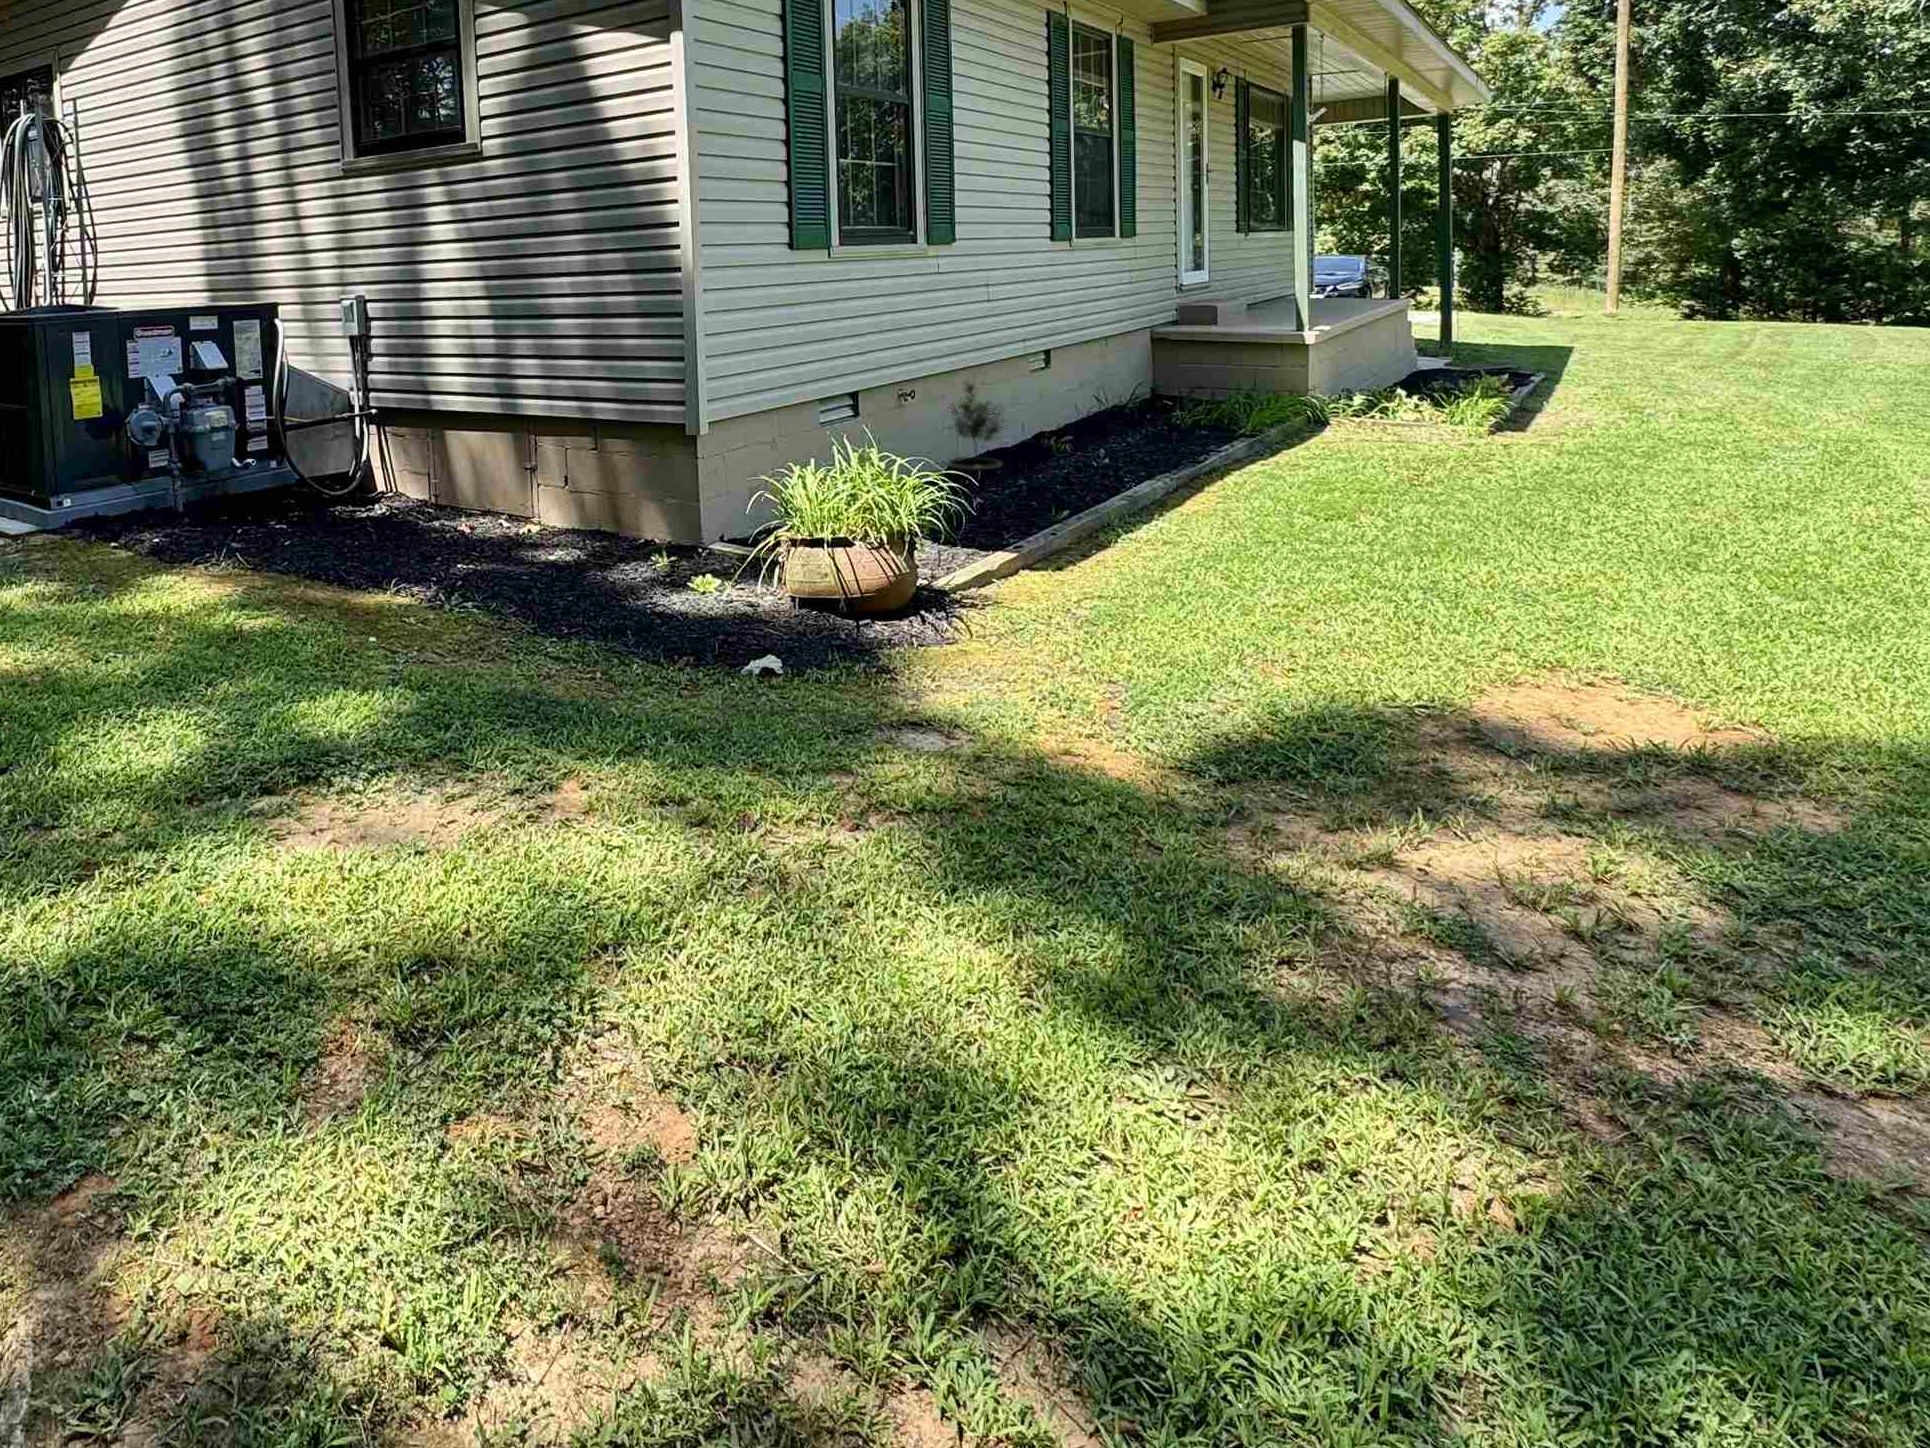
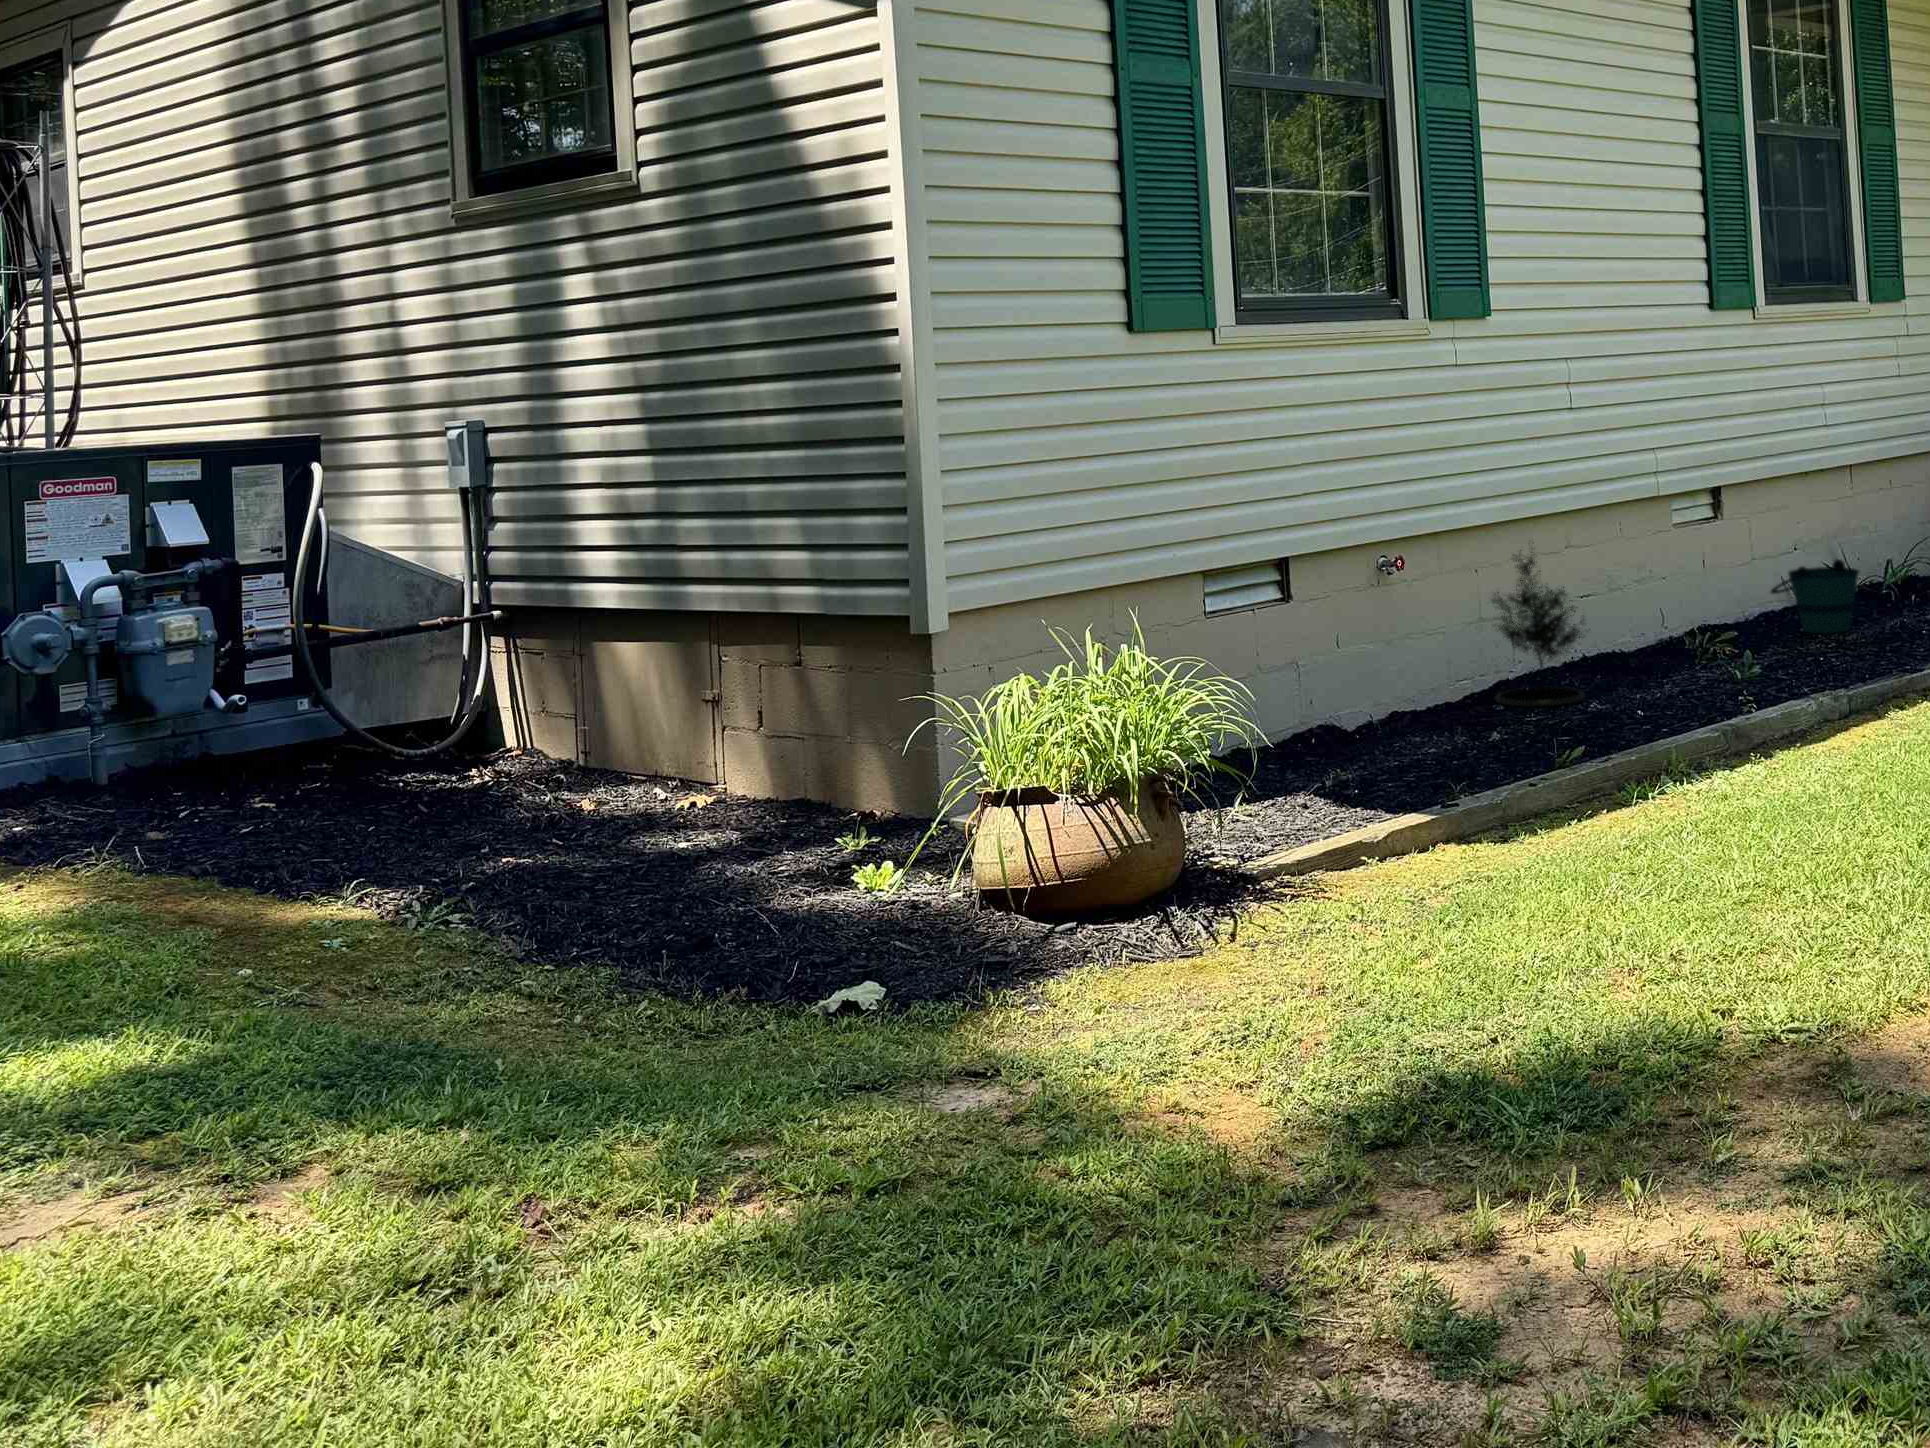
bucket: none [1064,385,1120,428] -> present [1771,559,1859,633]

